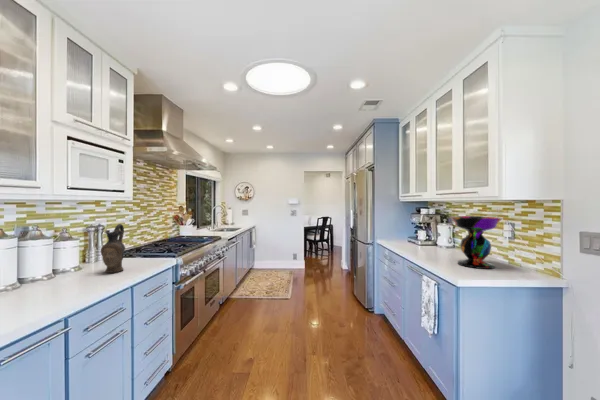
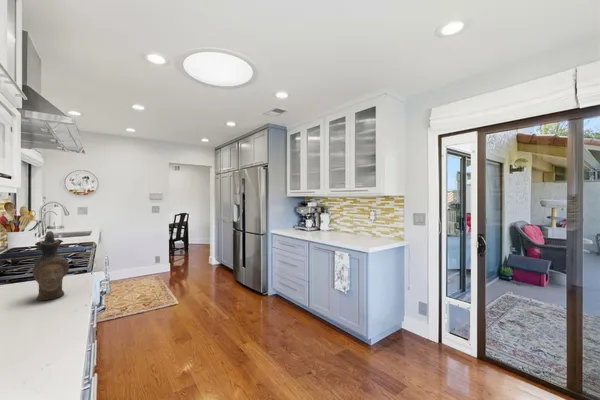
decorative bowl: present [450,216,503,269] -> none [346,207,377,241]

